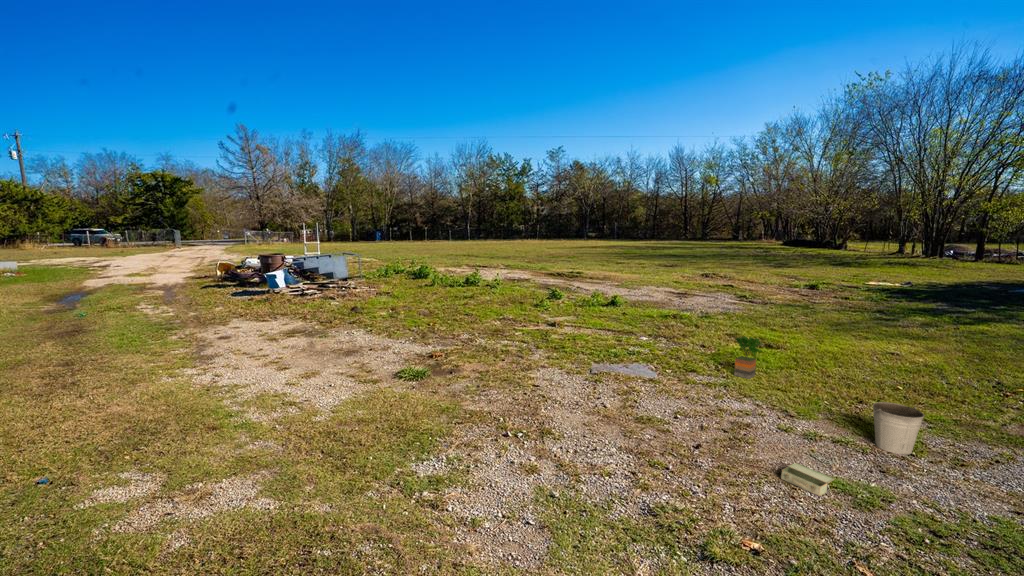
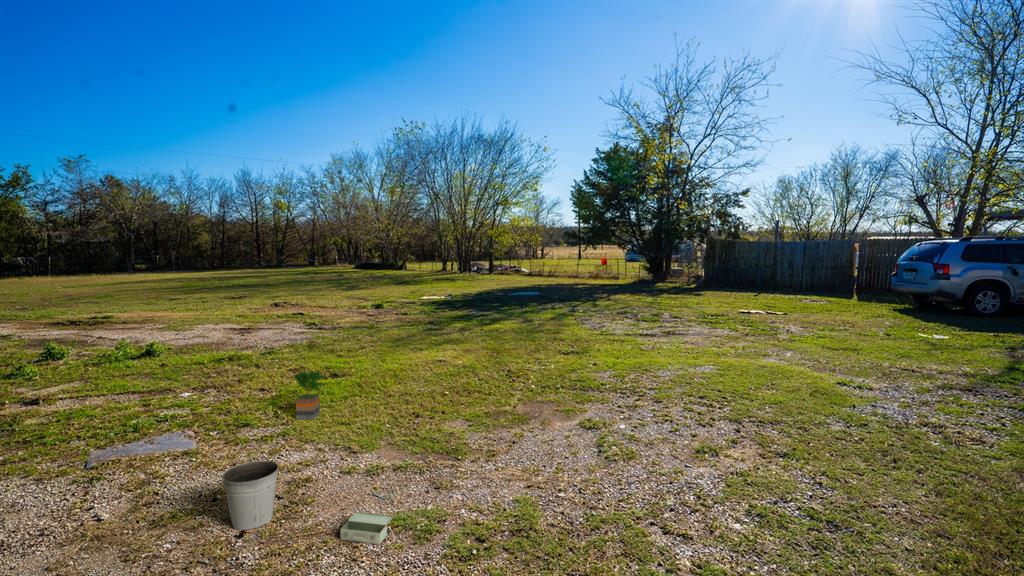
bucket: present [873,402,924,454] -> present [222,460,279,530]

